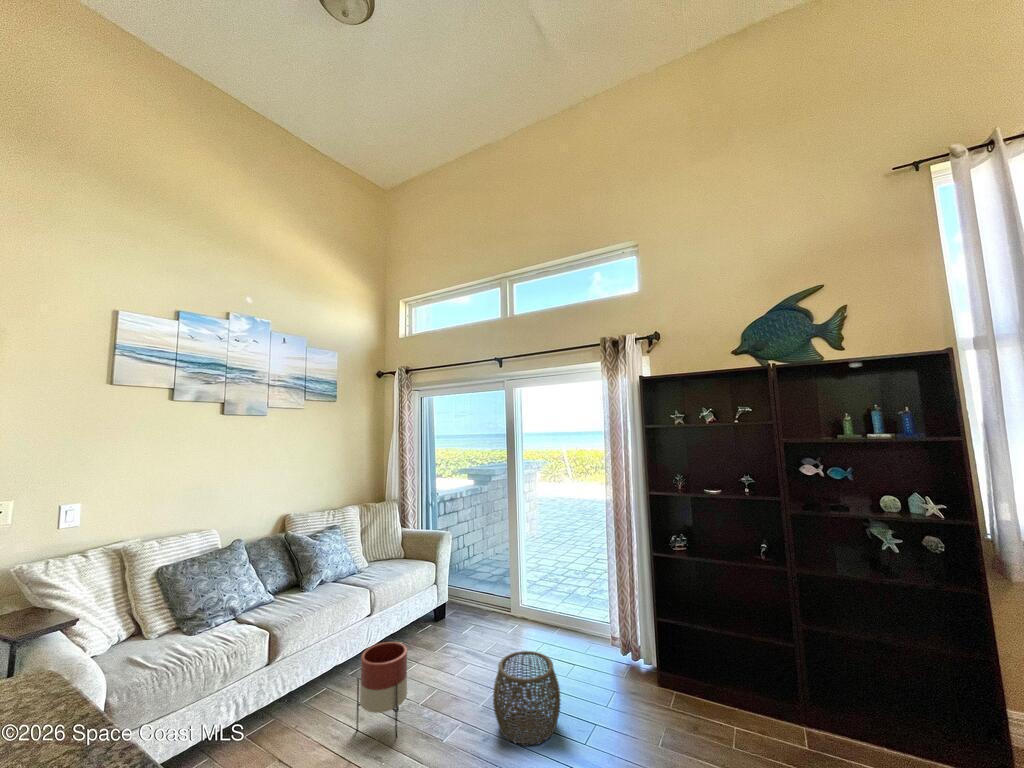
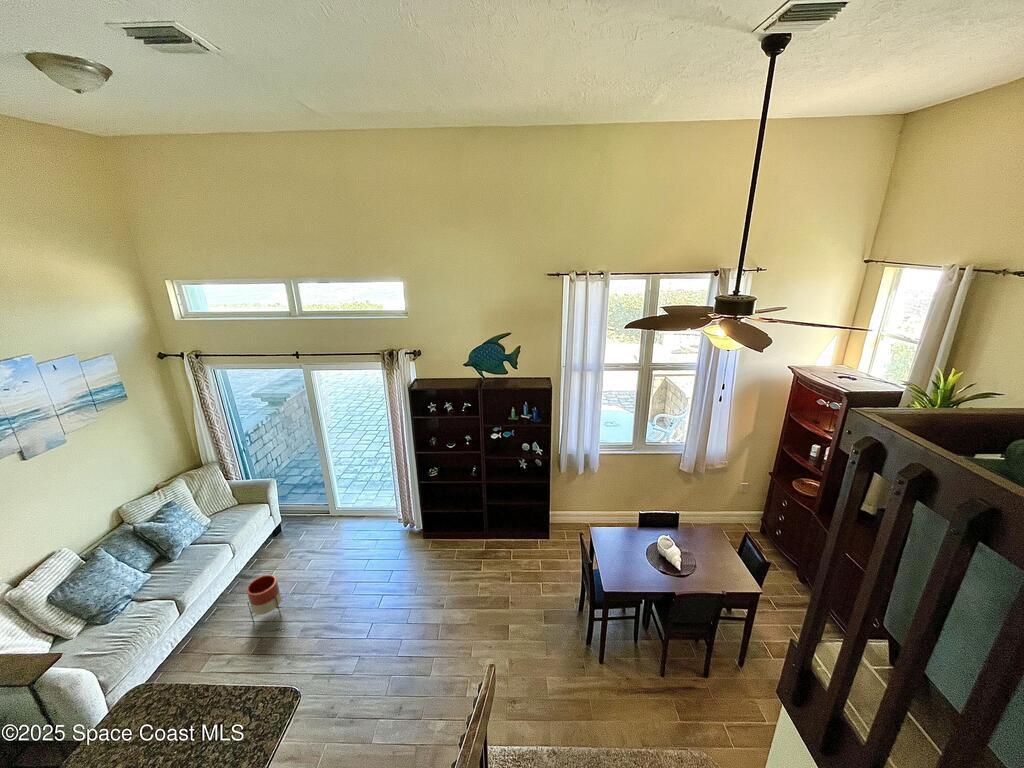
woven basket: present [493,651,560,745] -> none [334,552,373,597]

